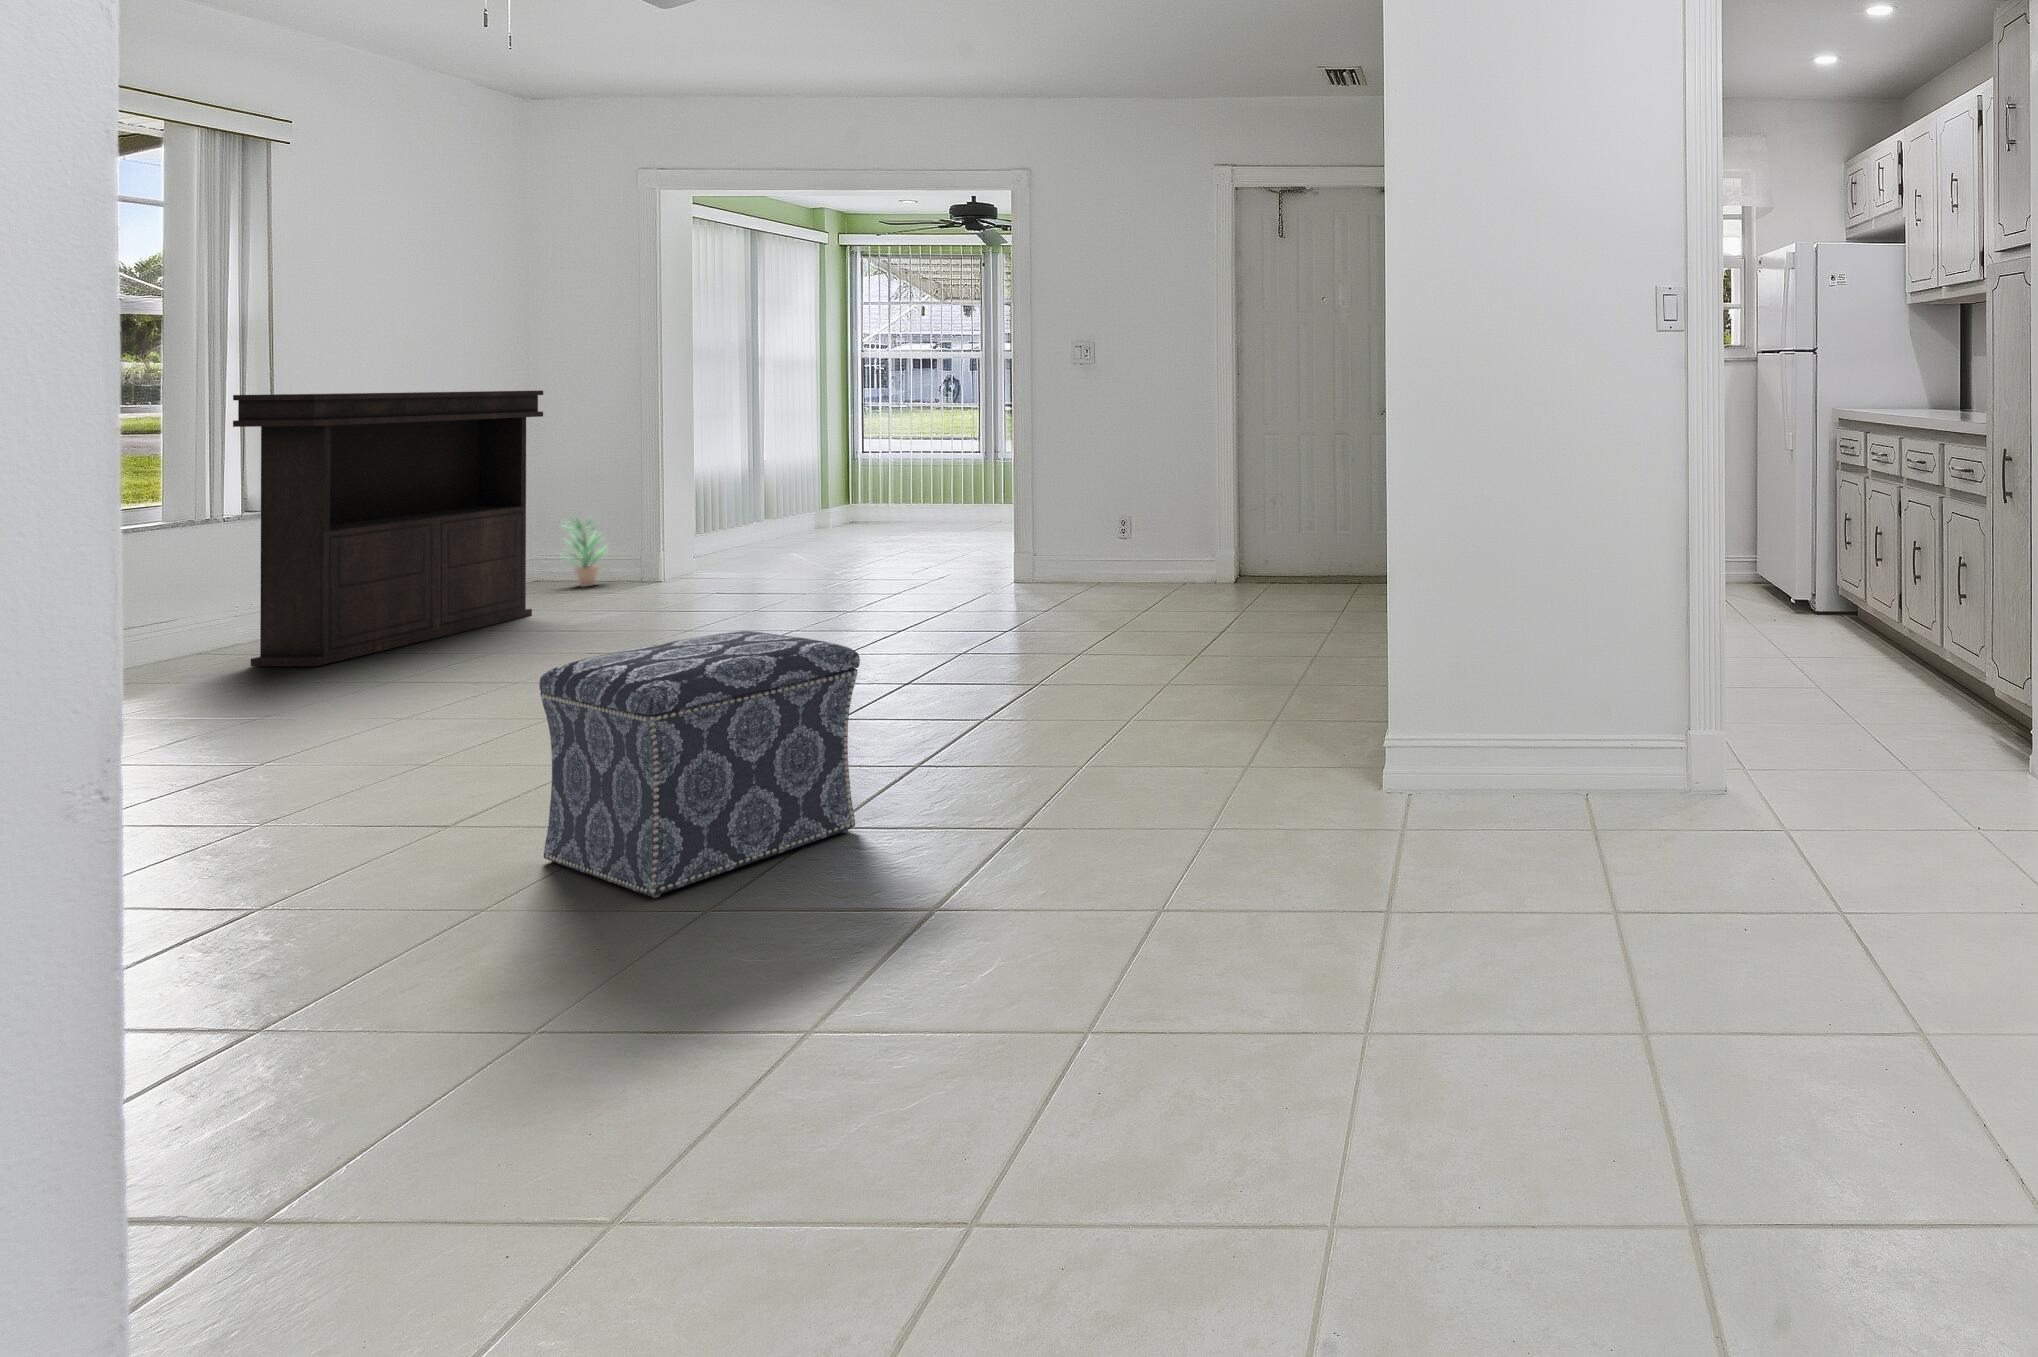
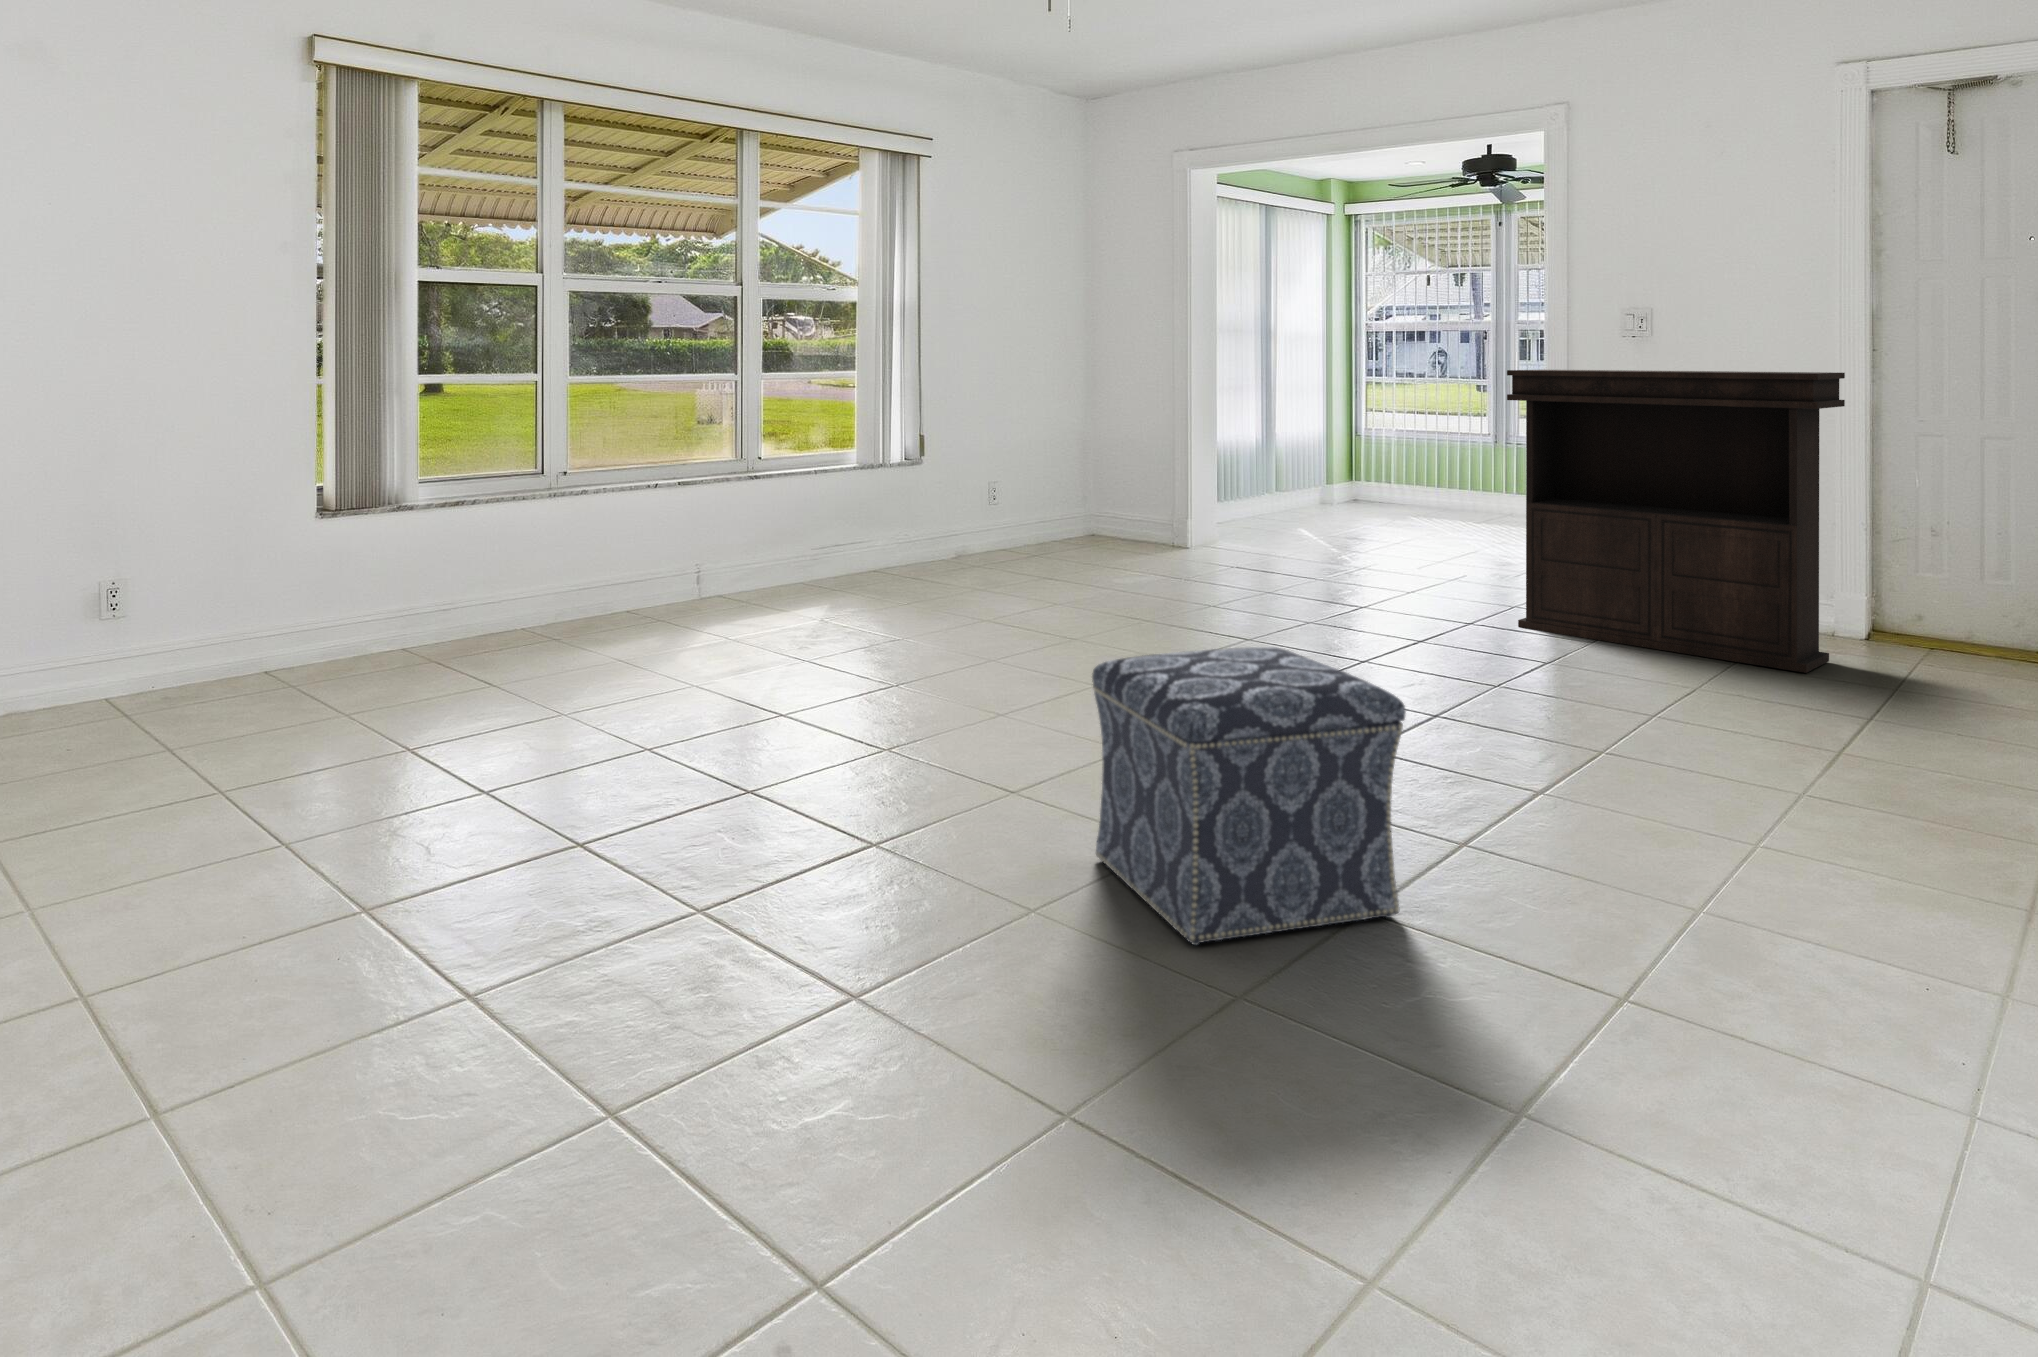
console table: present [233,391,543,666] -> present [1507,370,1845,673]
potted plant: present [566,518,604,587] -> none [1109,477,1149,547]

